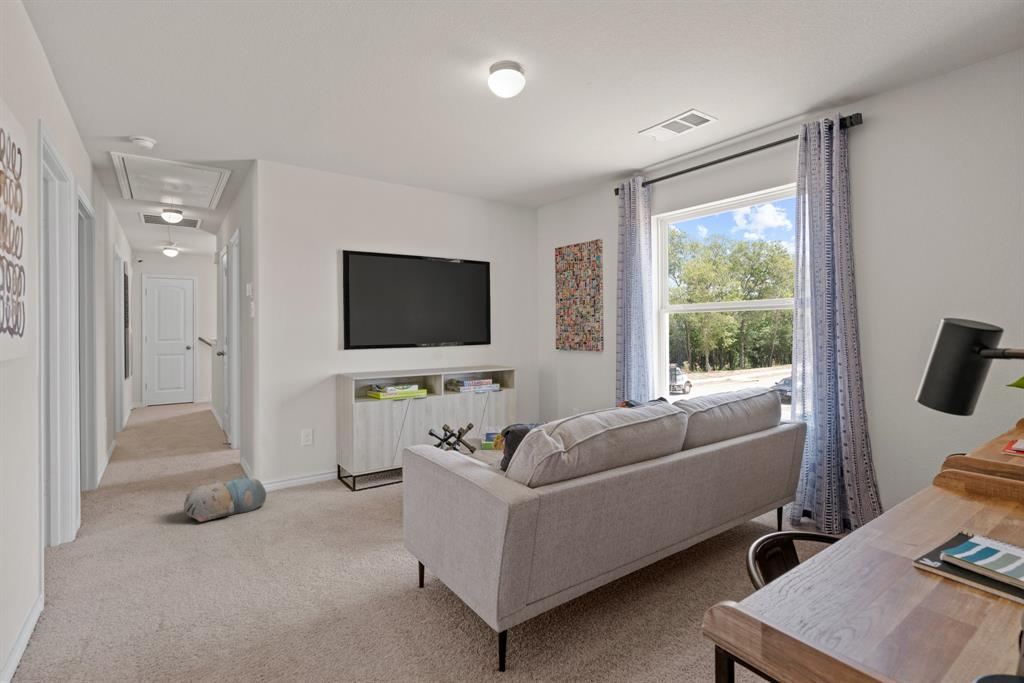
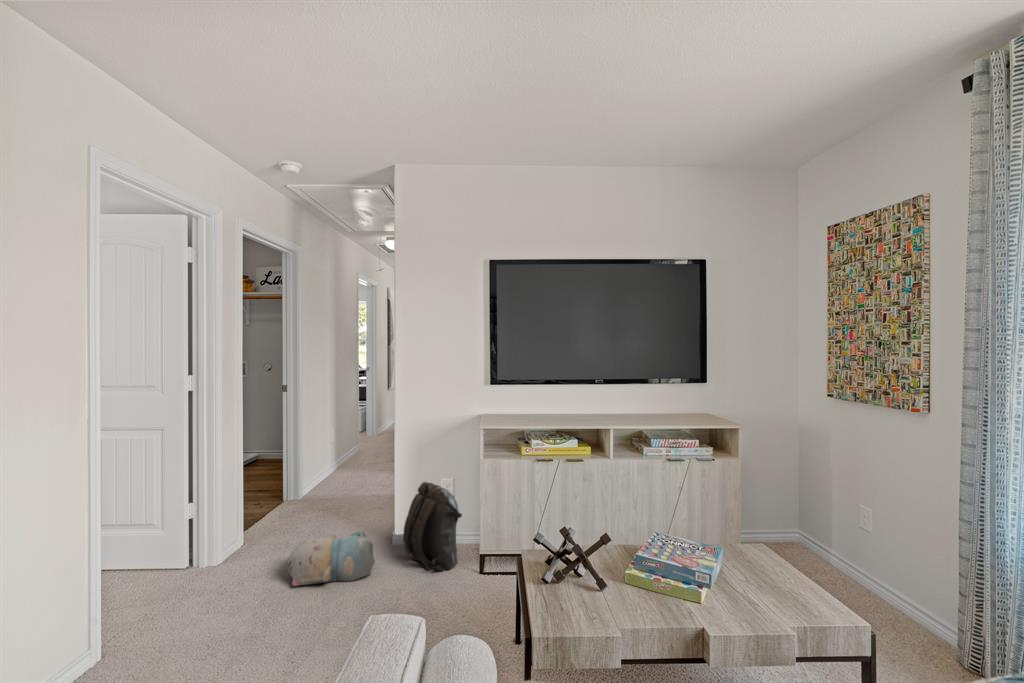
backpack: none [282,430,331,495] -> present [403,482,462,571]

